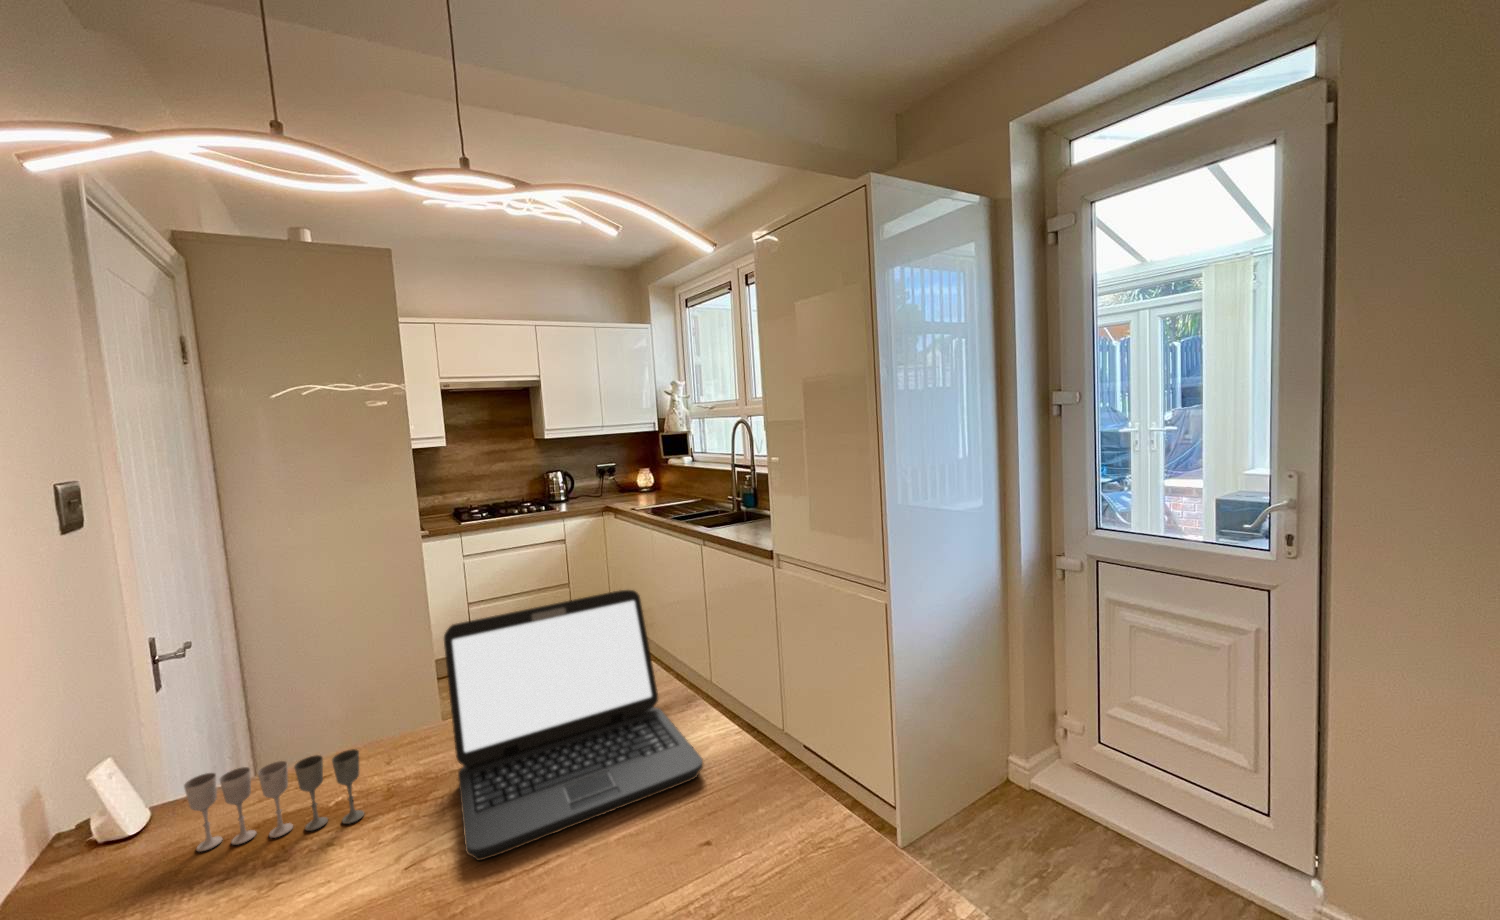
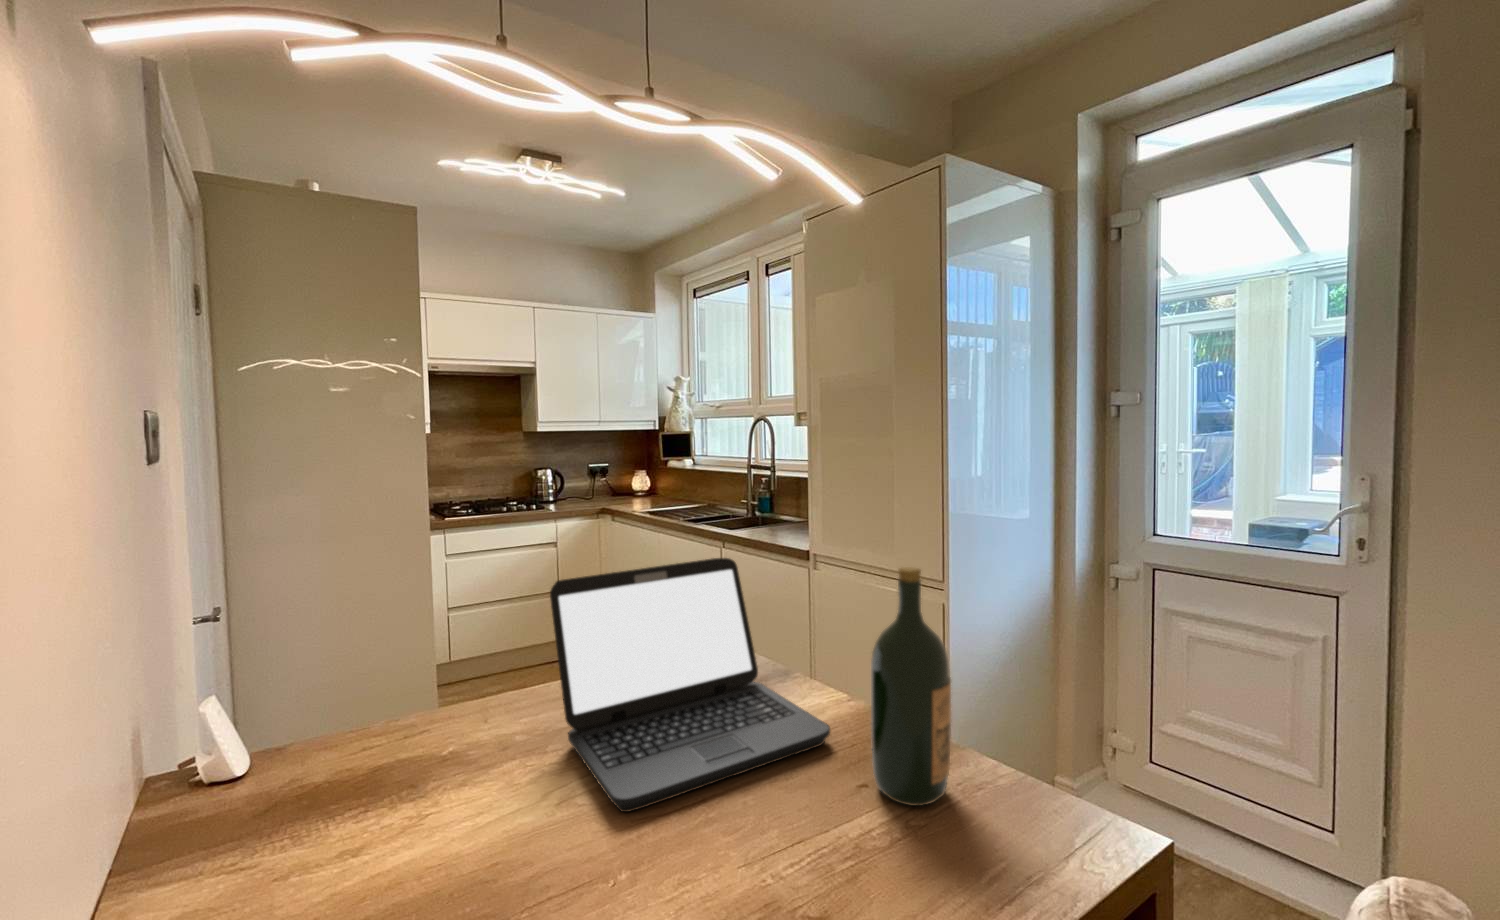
wine bottle: none [713,620,793,853] -> present [871,567,951,806]
wine glass: present [184,749,364,852] -> none [295,703,476,805]

